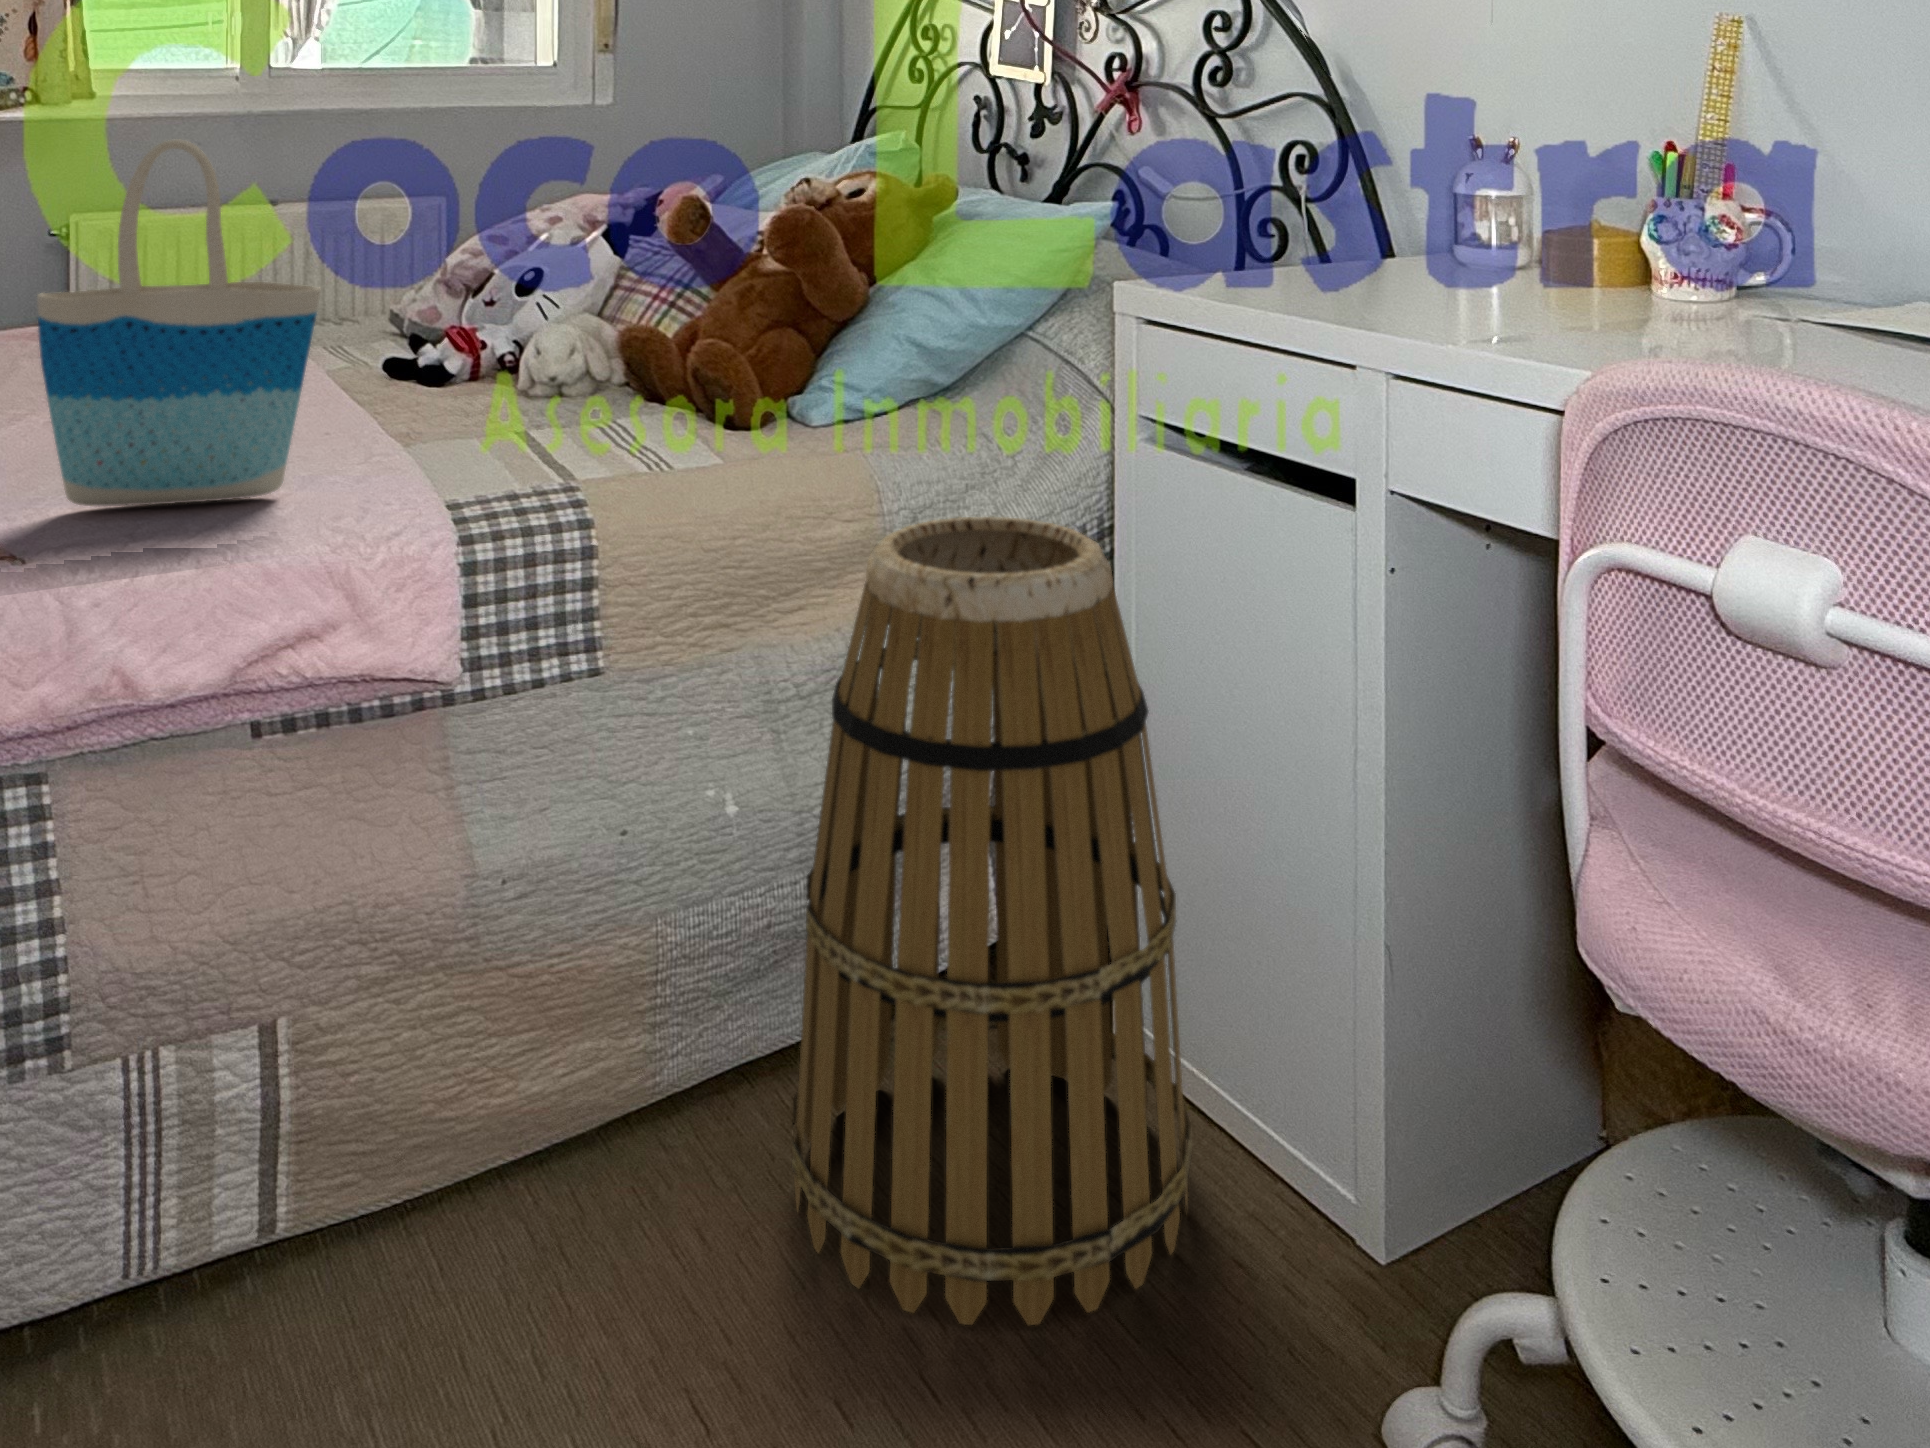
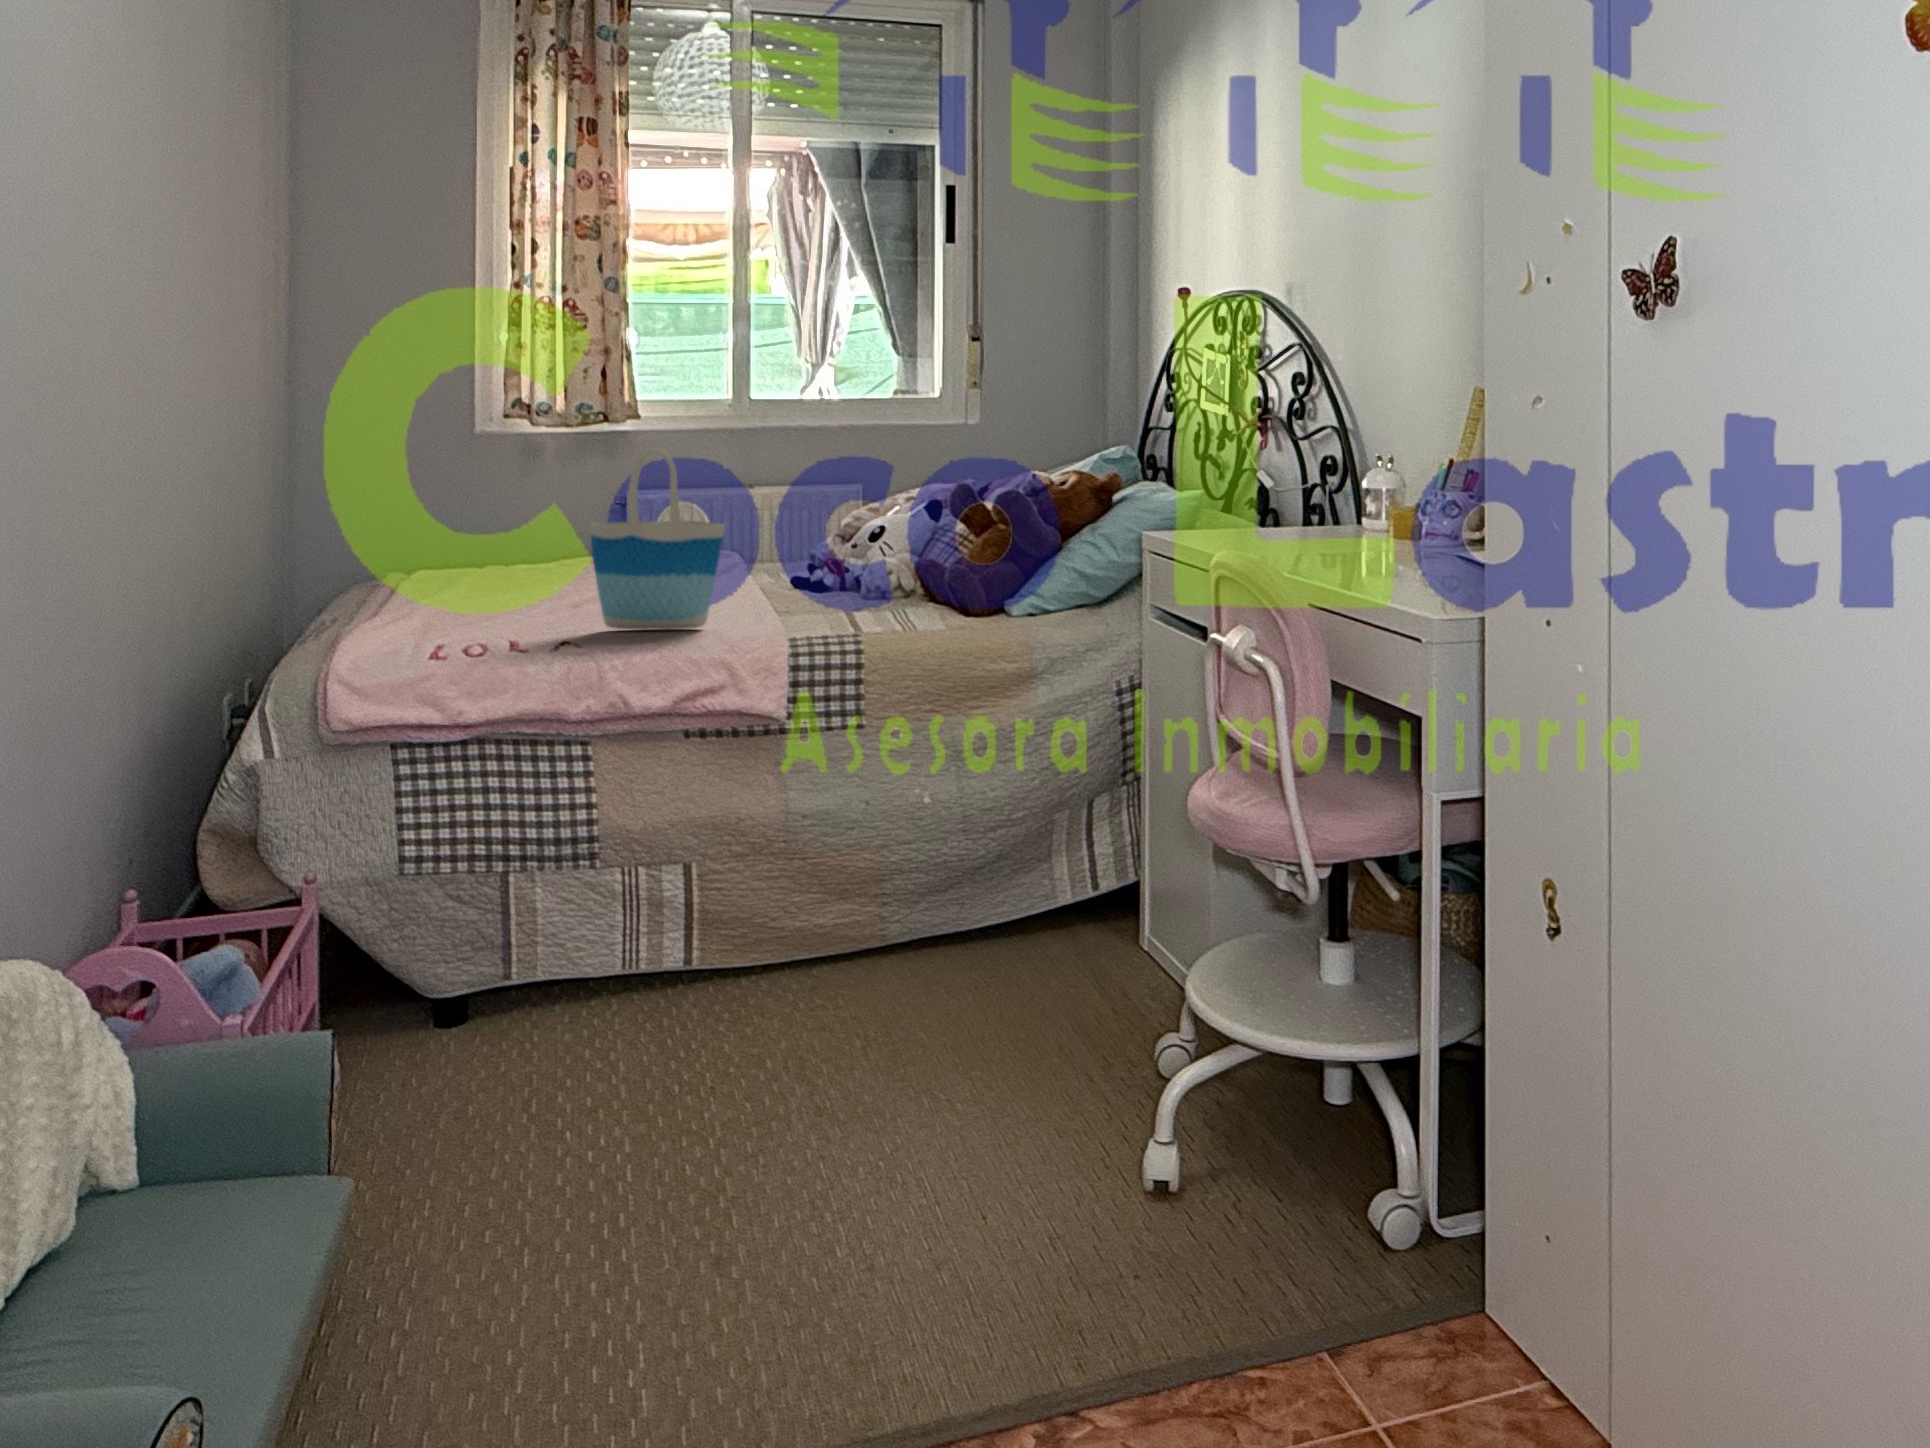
basket: present [792,517,1192,1325] -> none [941,654,1146,1023]

